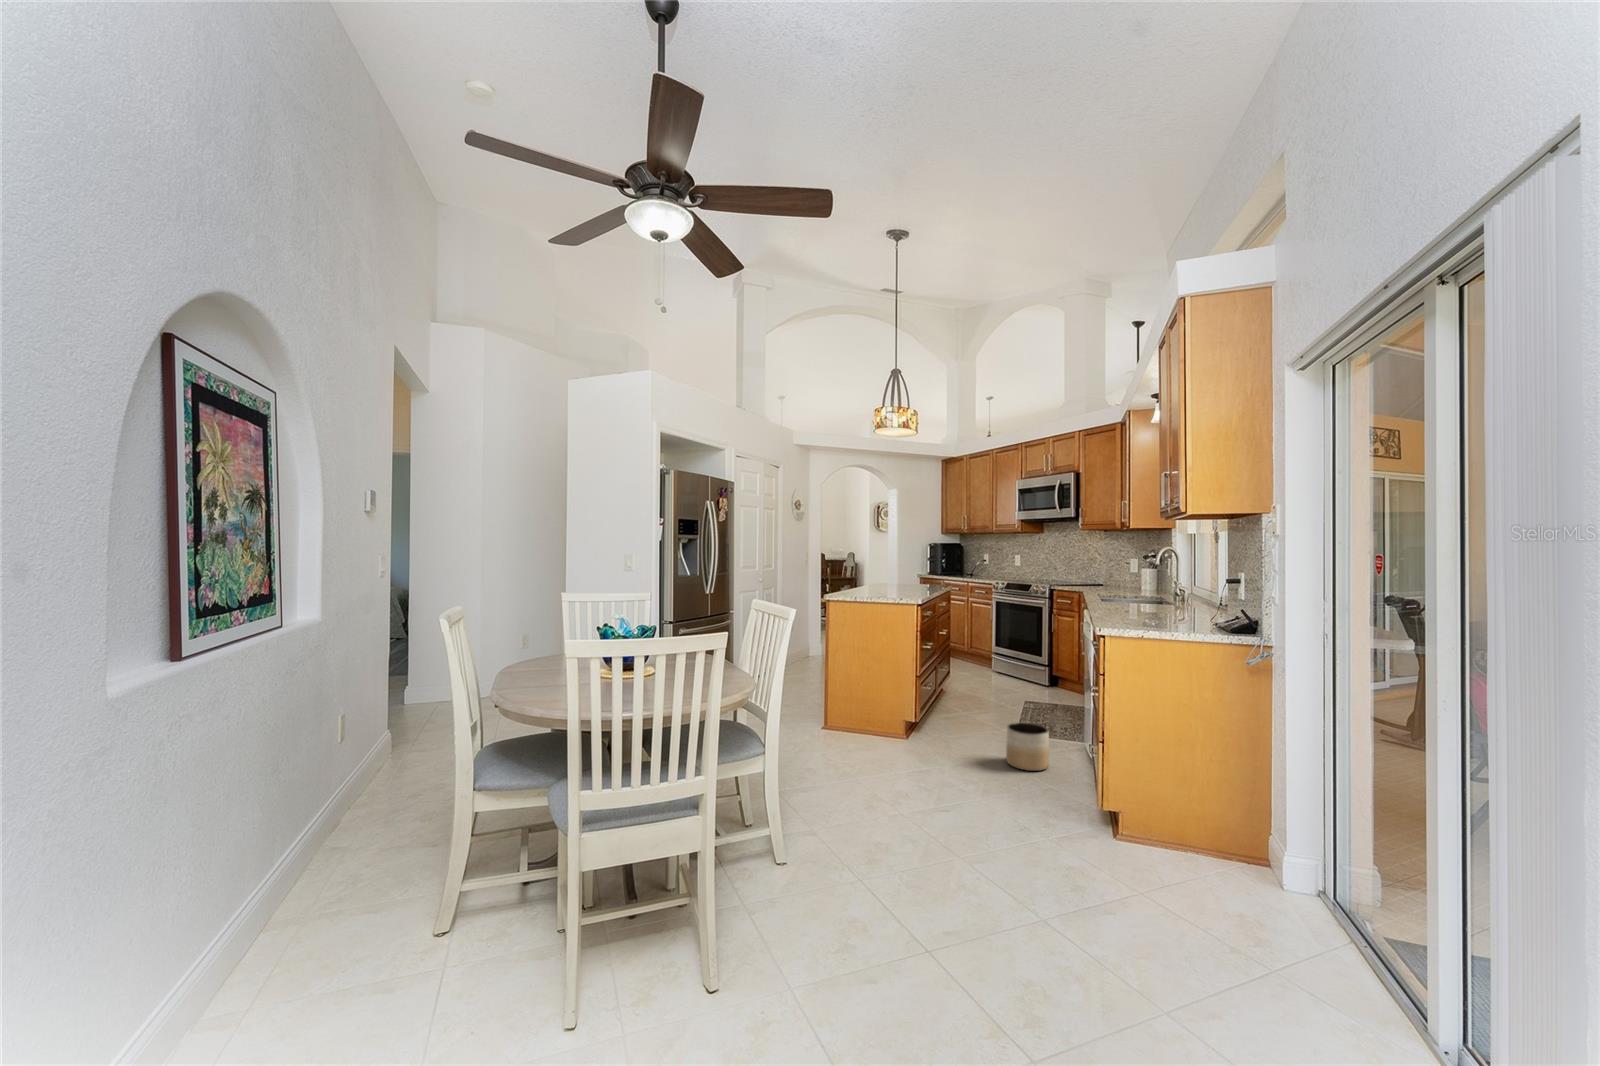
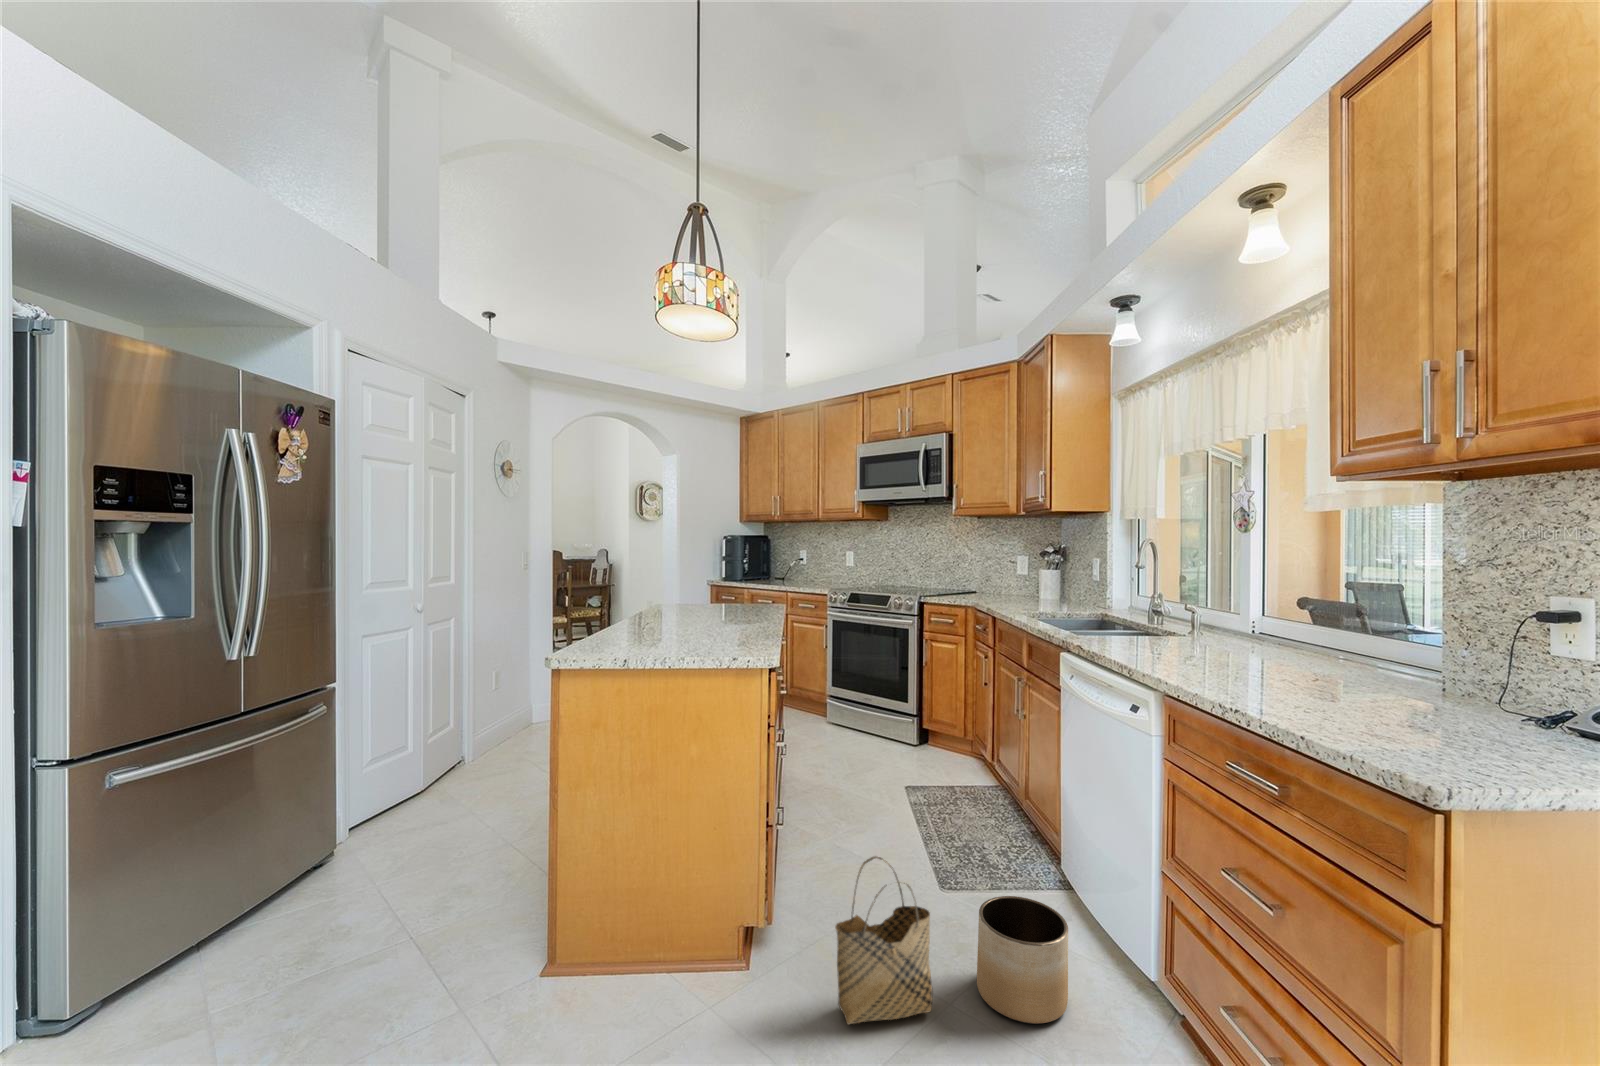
woven basket: none [936,694,982,761] -> present [835,856,933,1024]

